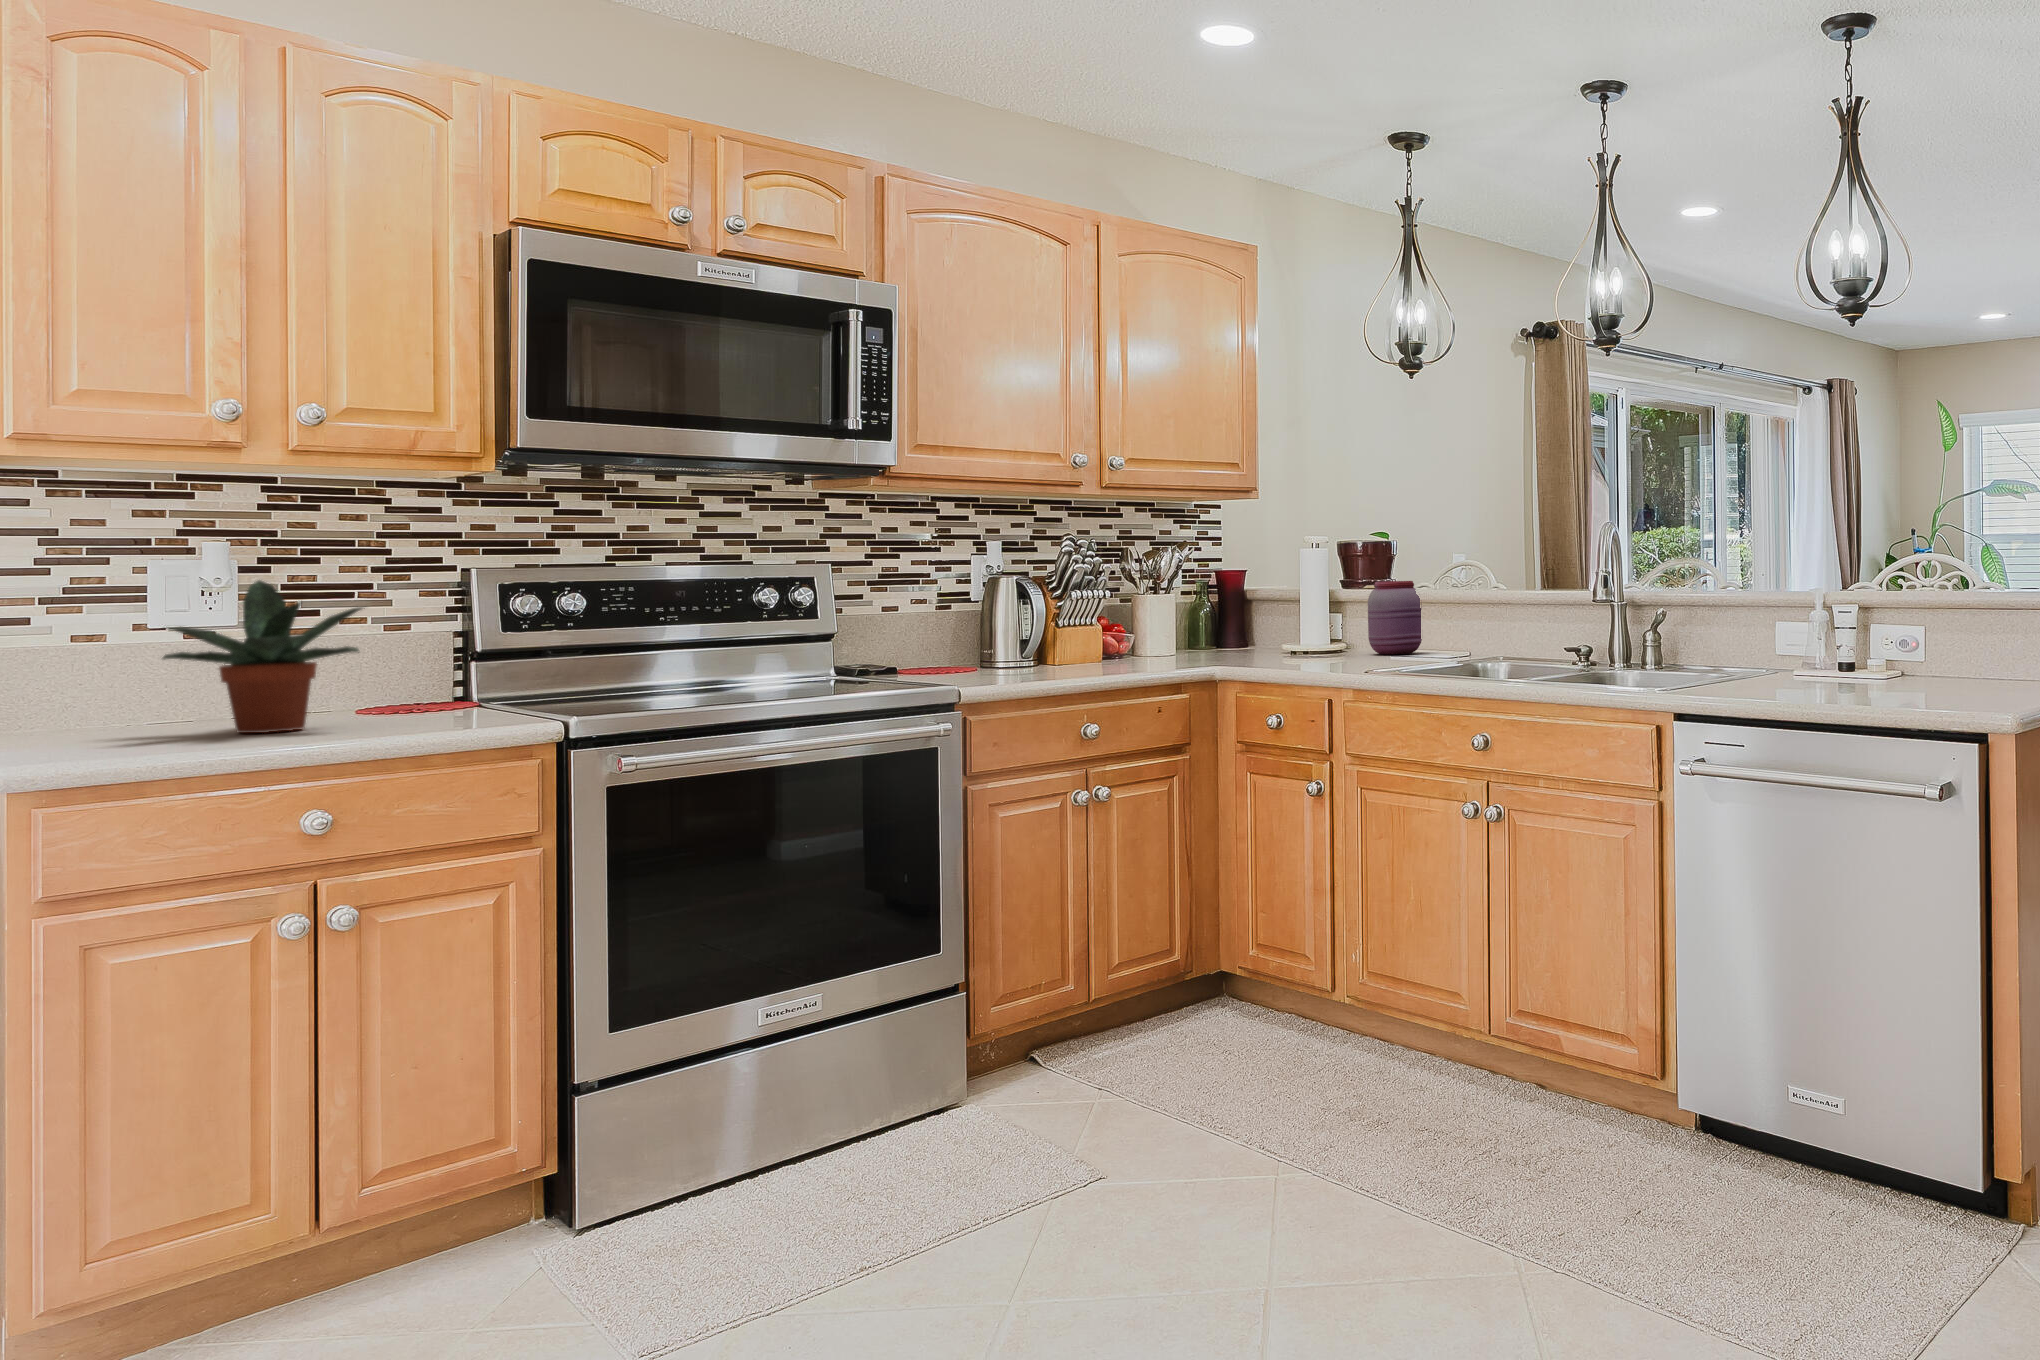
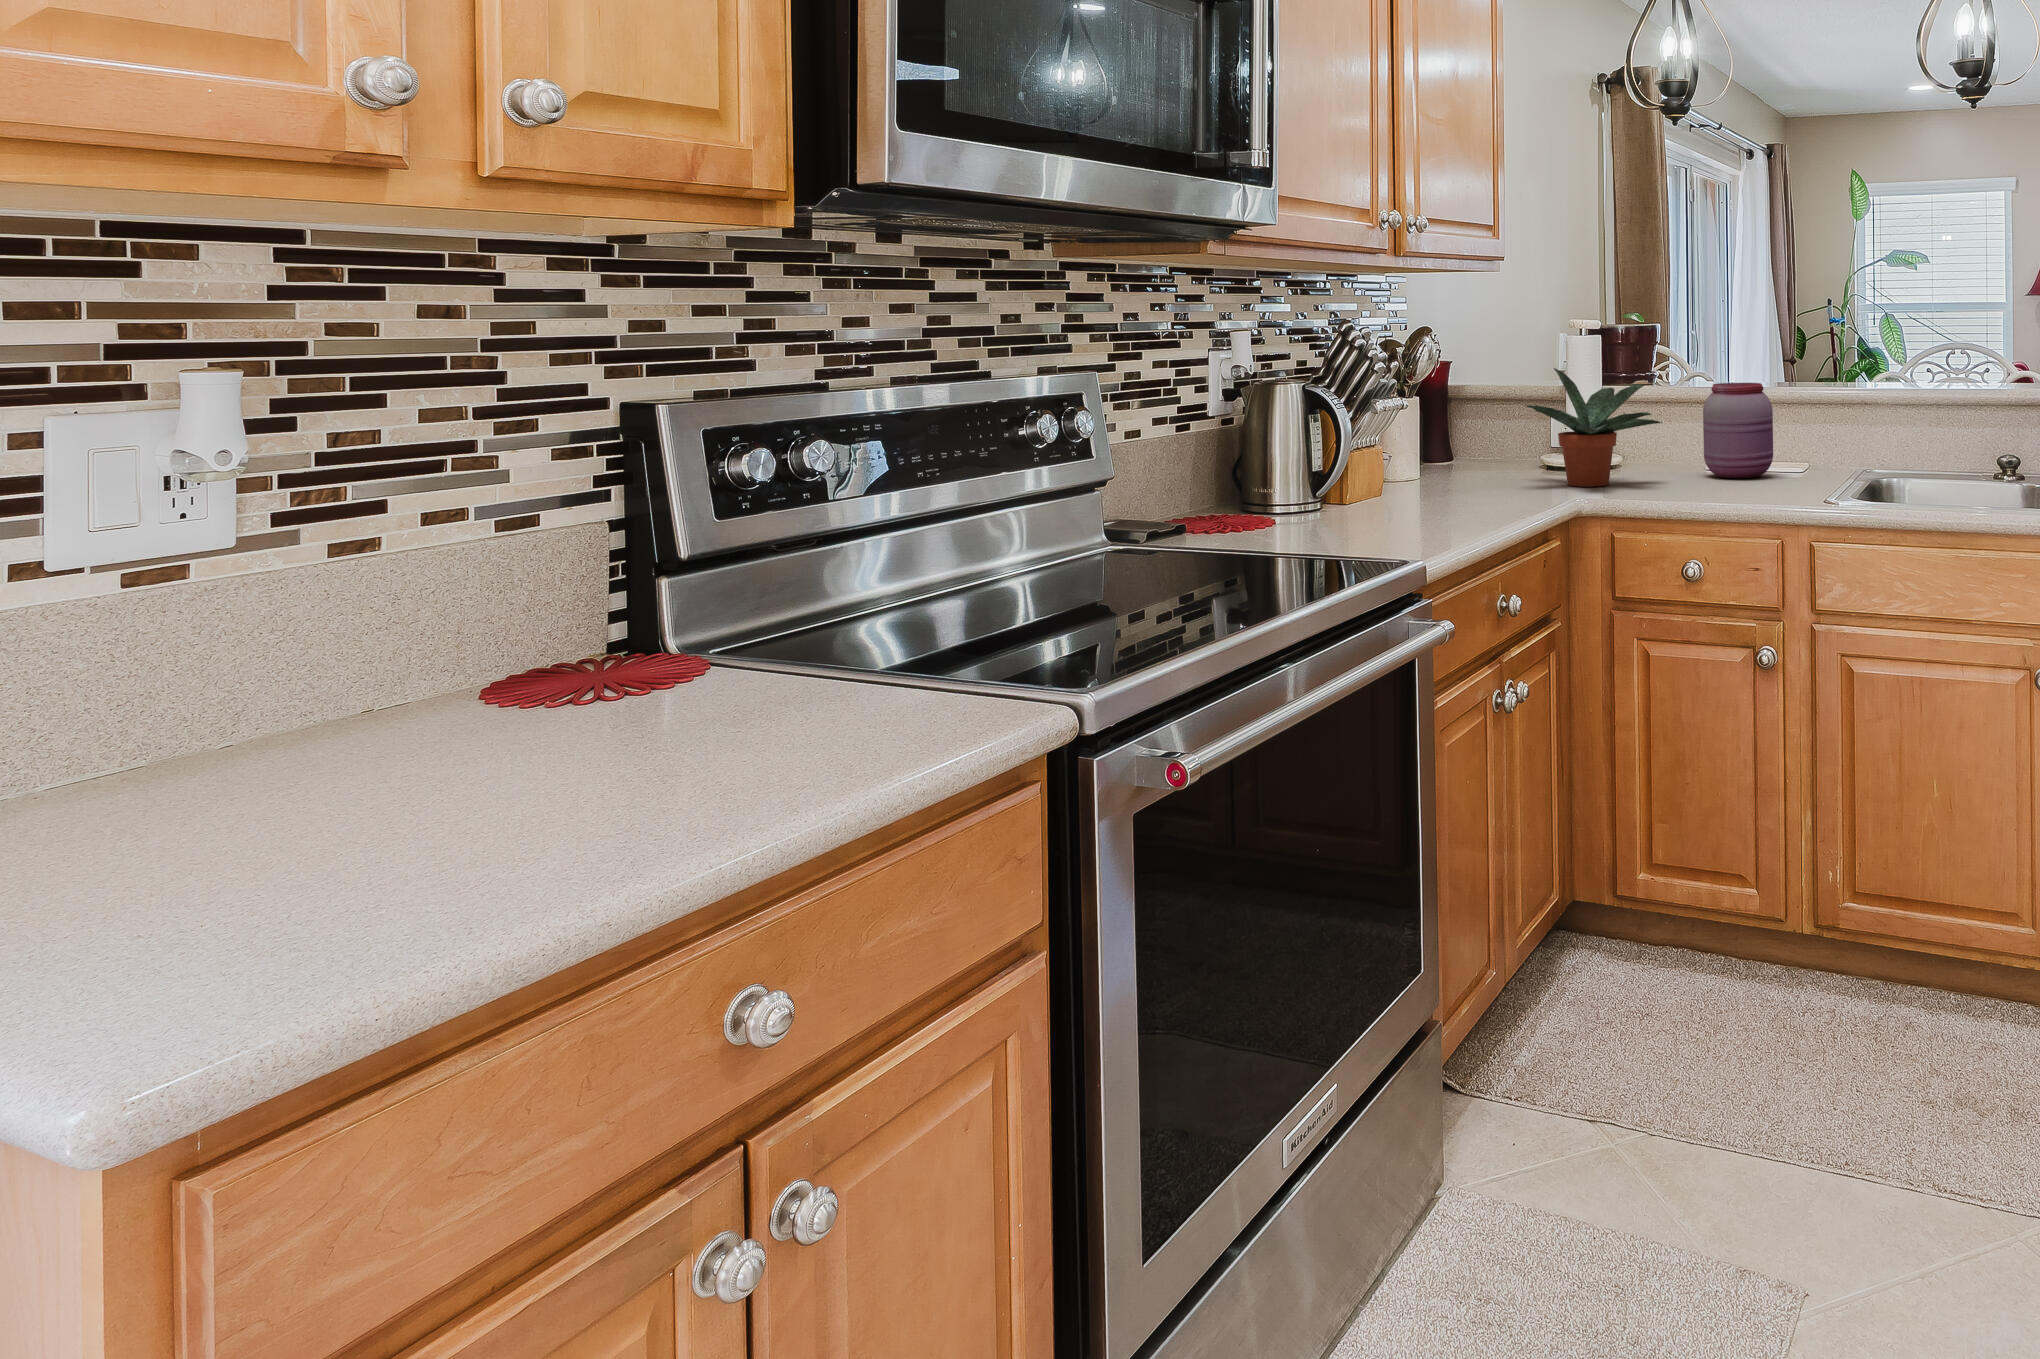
potted plant: present [163,580,365,733] -> present [1526,368,1661,487]

